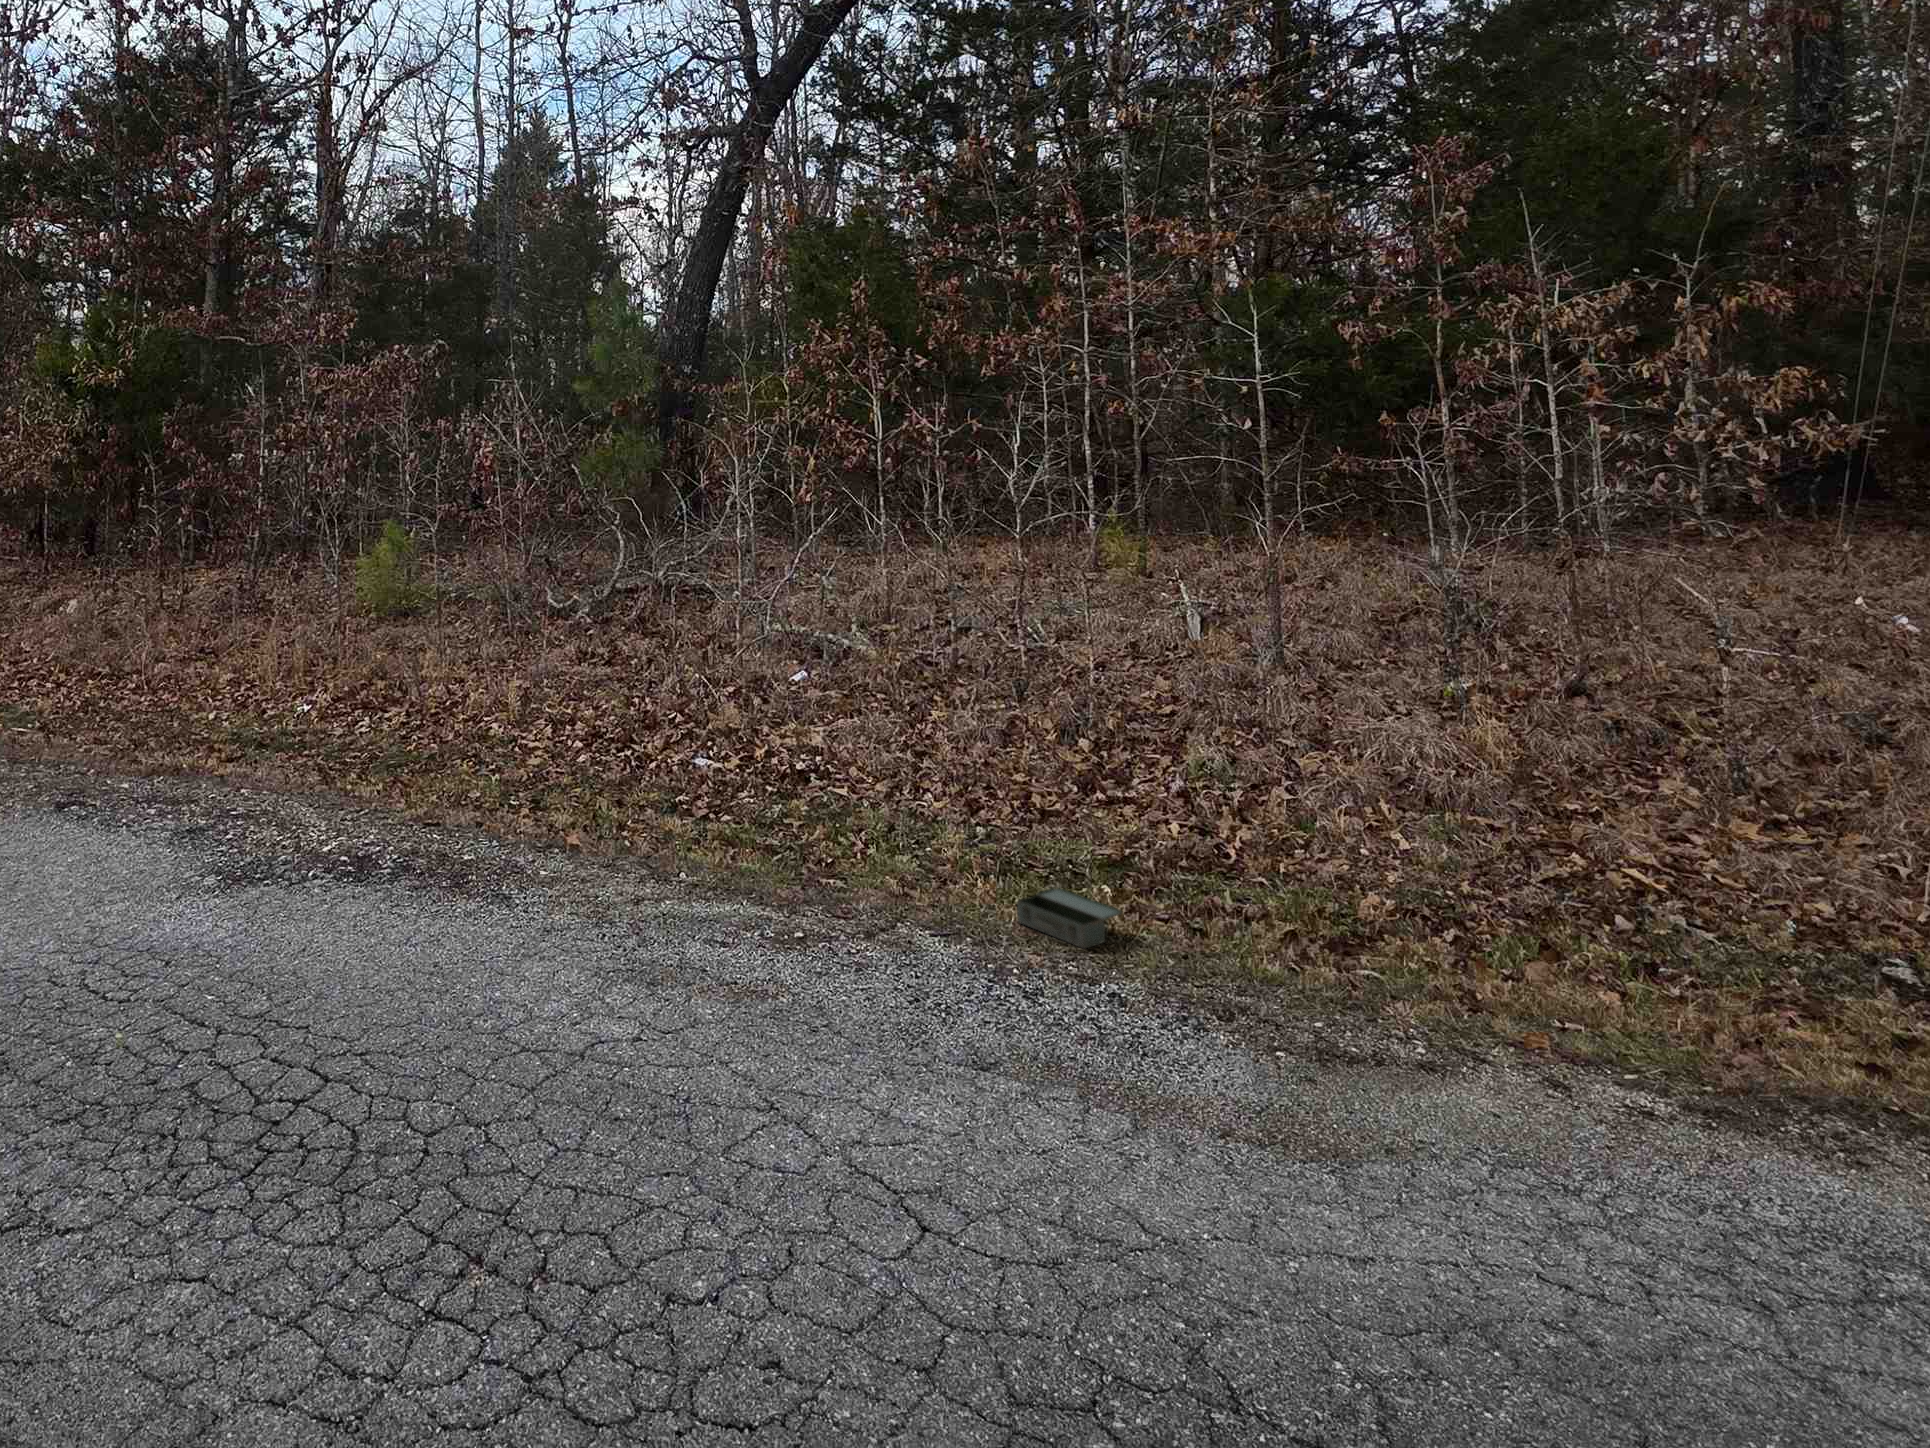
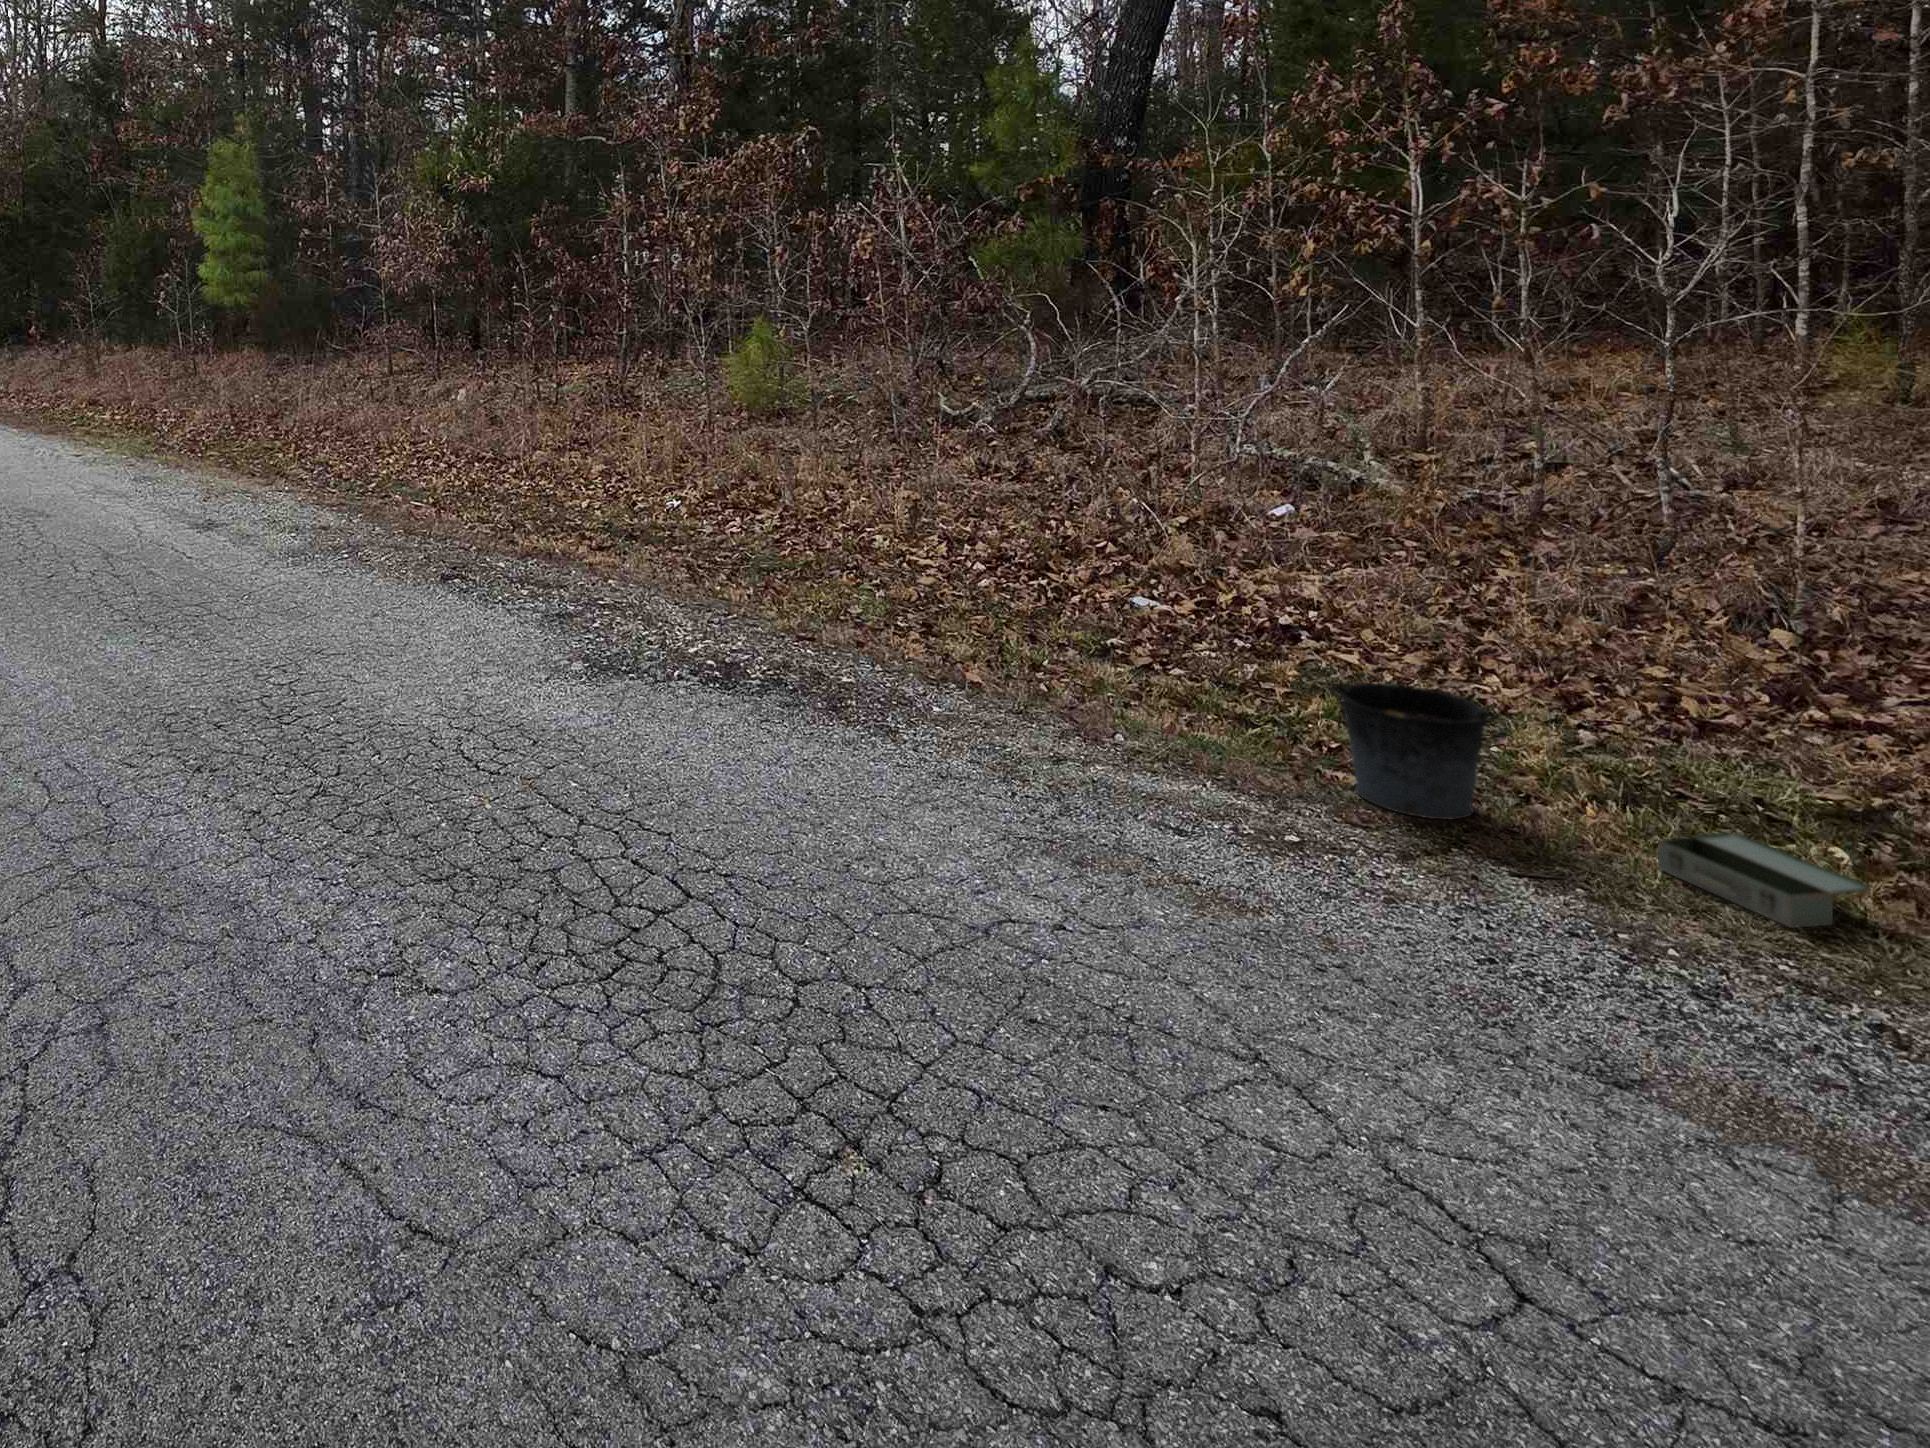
bucket: none [824,807,927,910] -> present [1330,682,1497,820]

